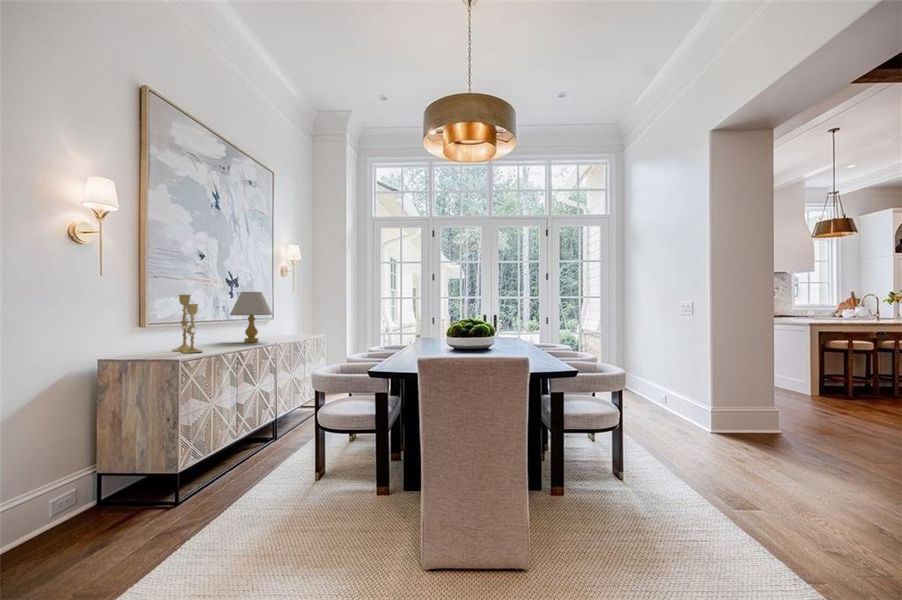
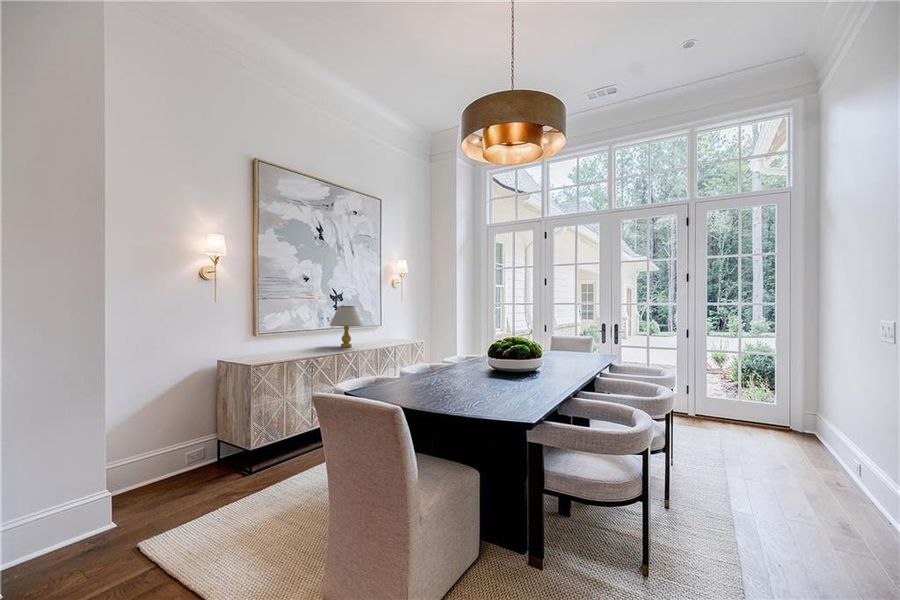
candlestick: present [172,295,202,353] -> none [270,314,288,359]

